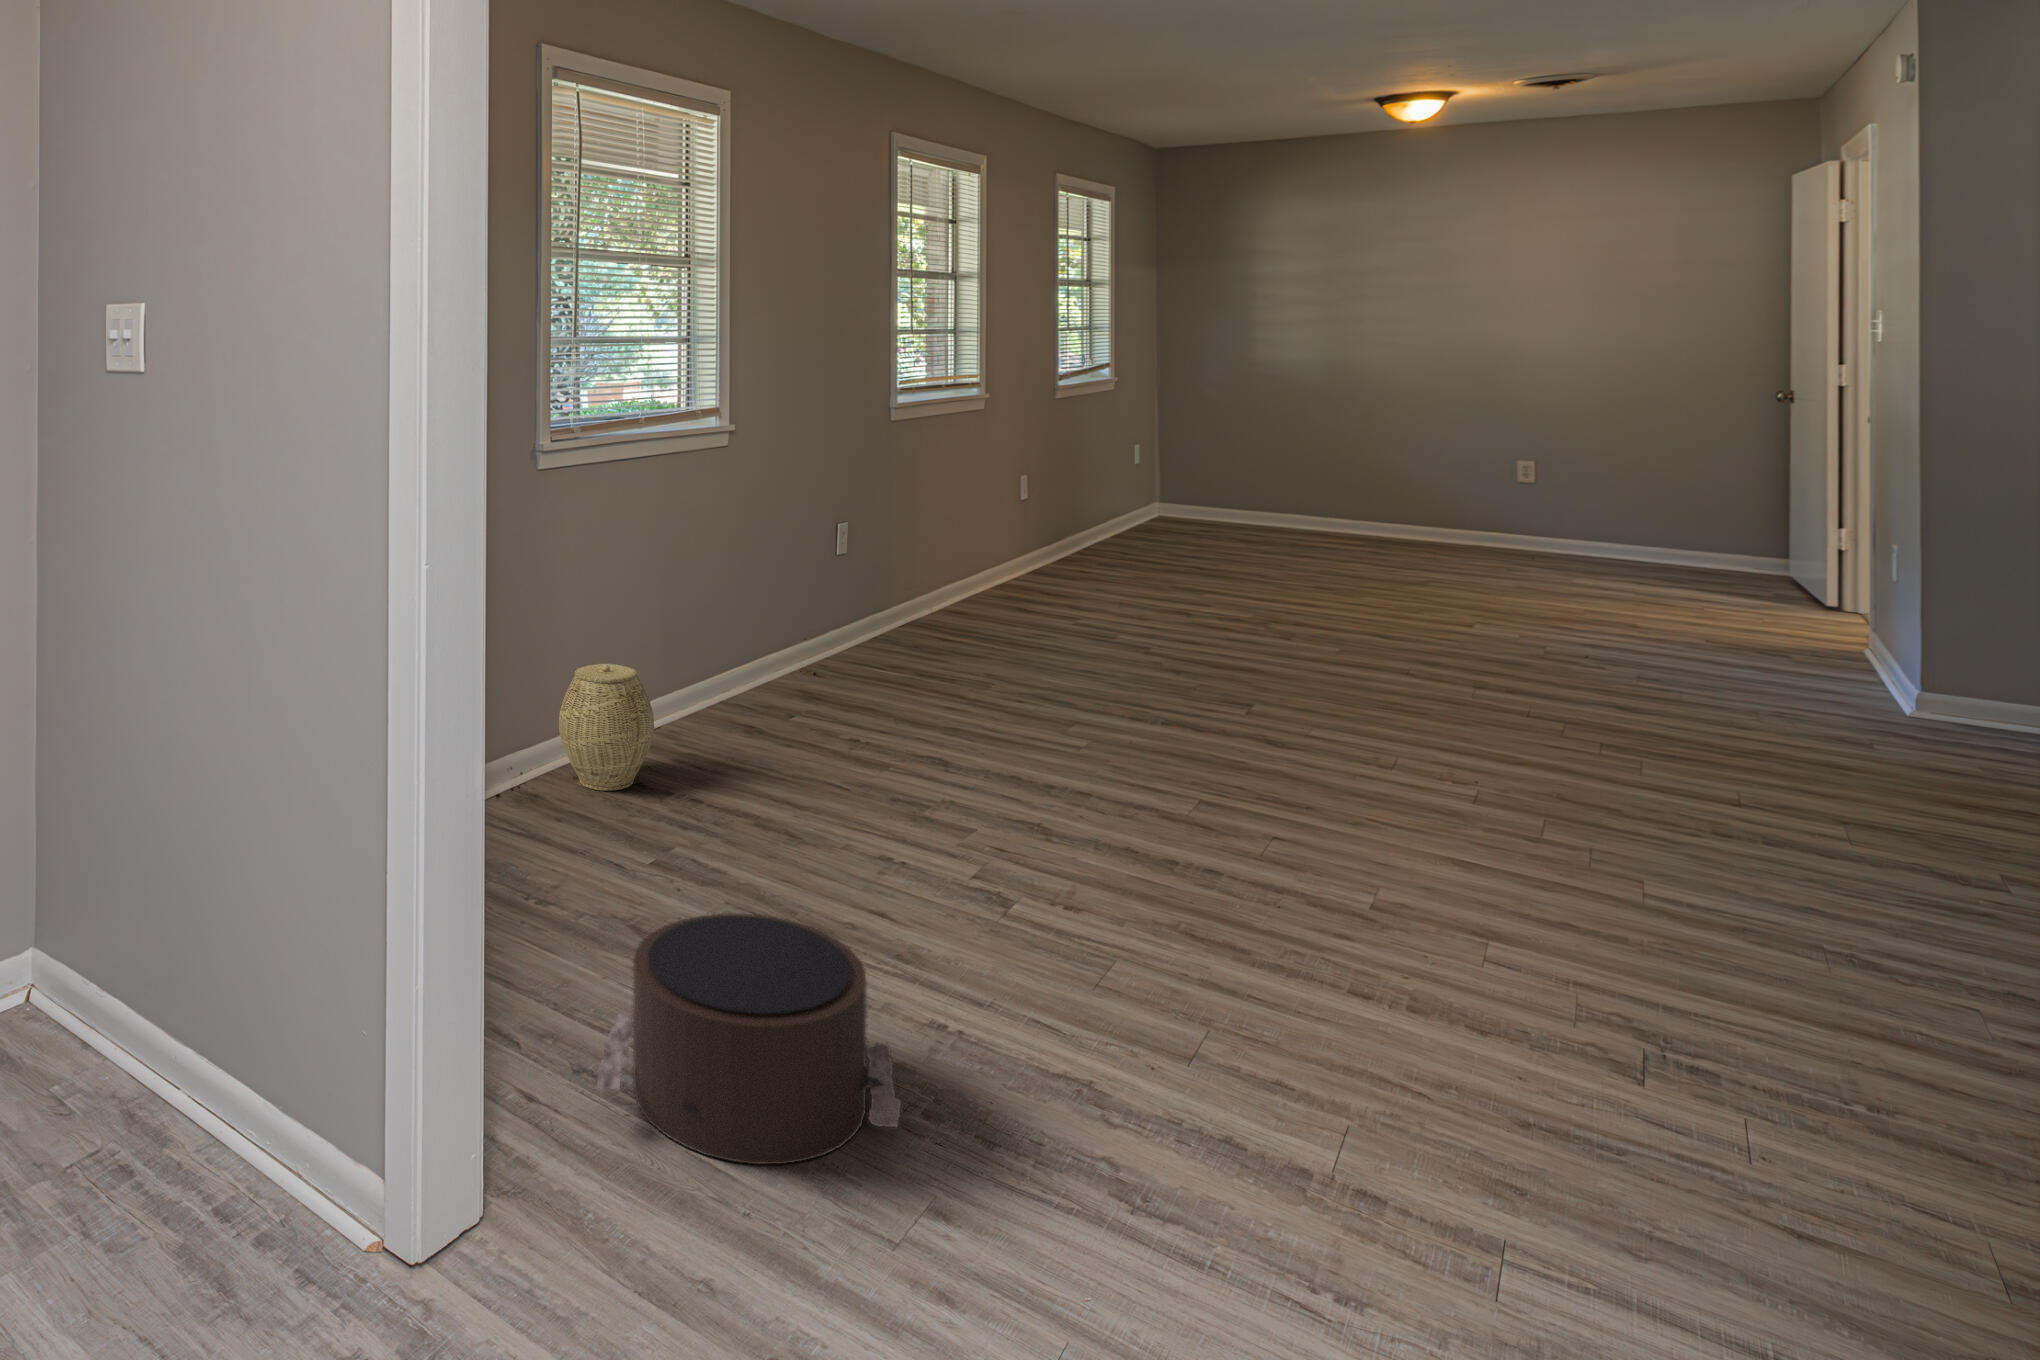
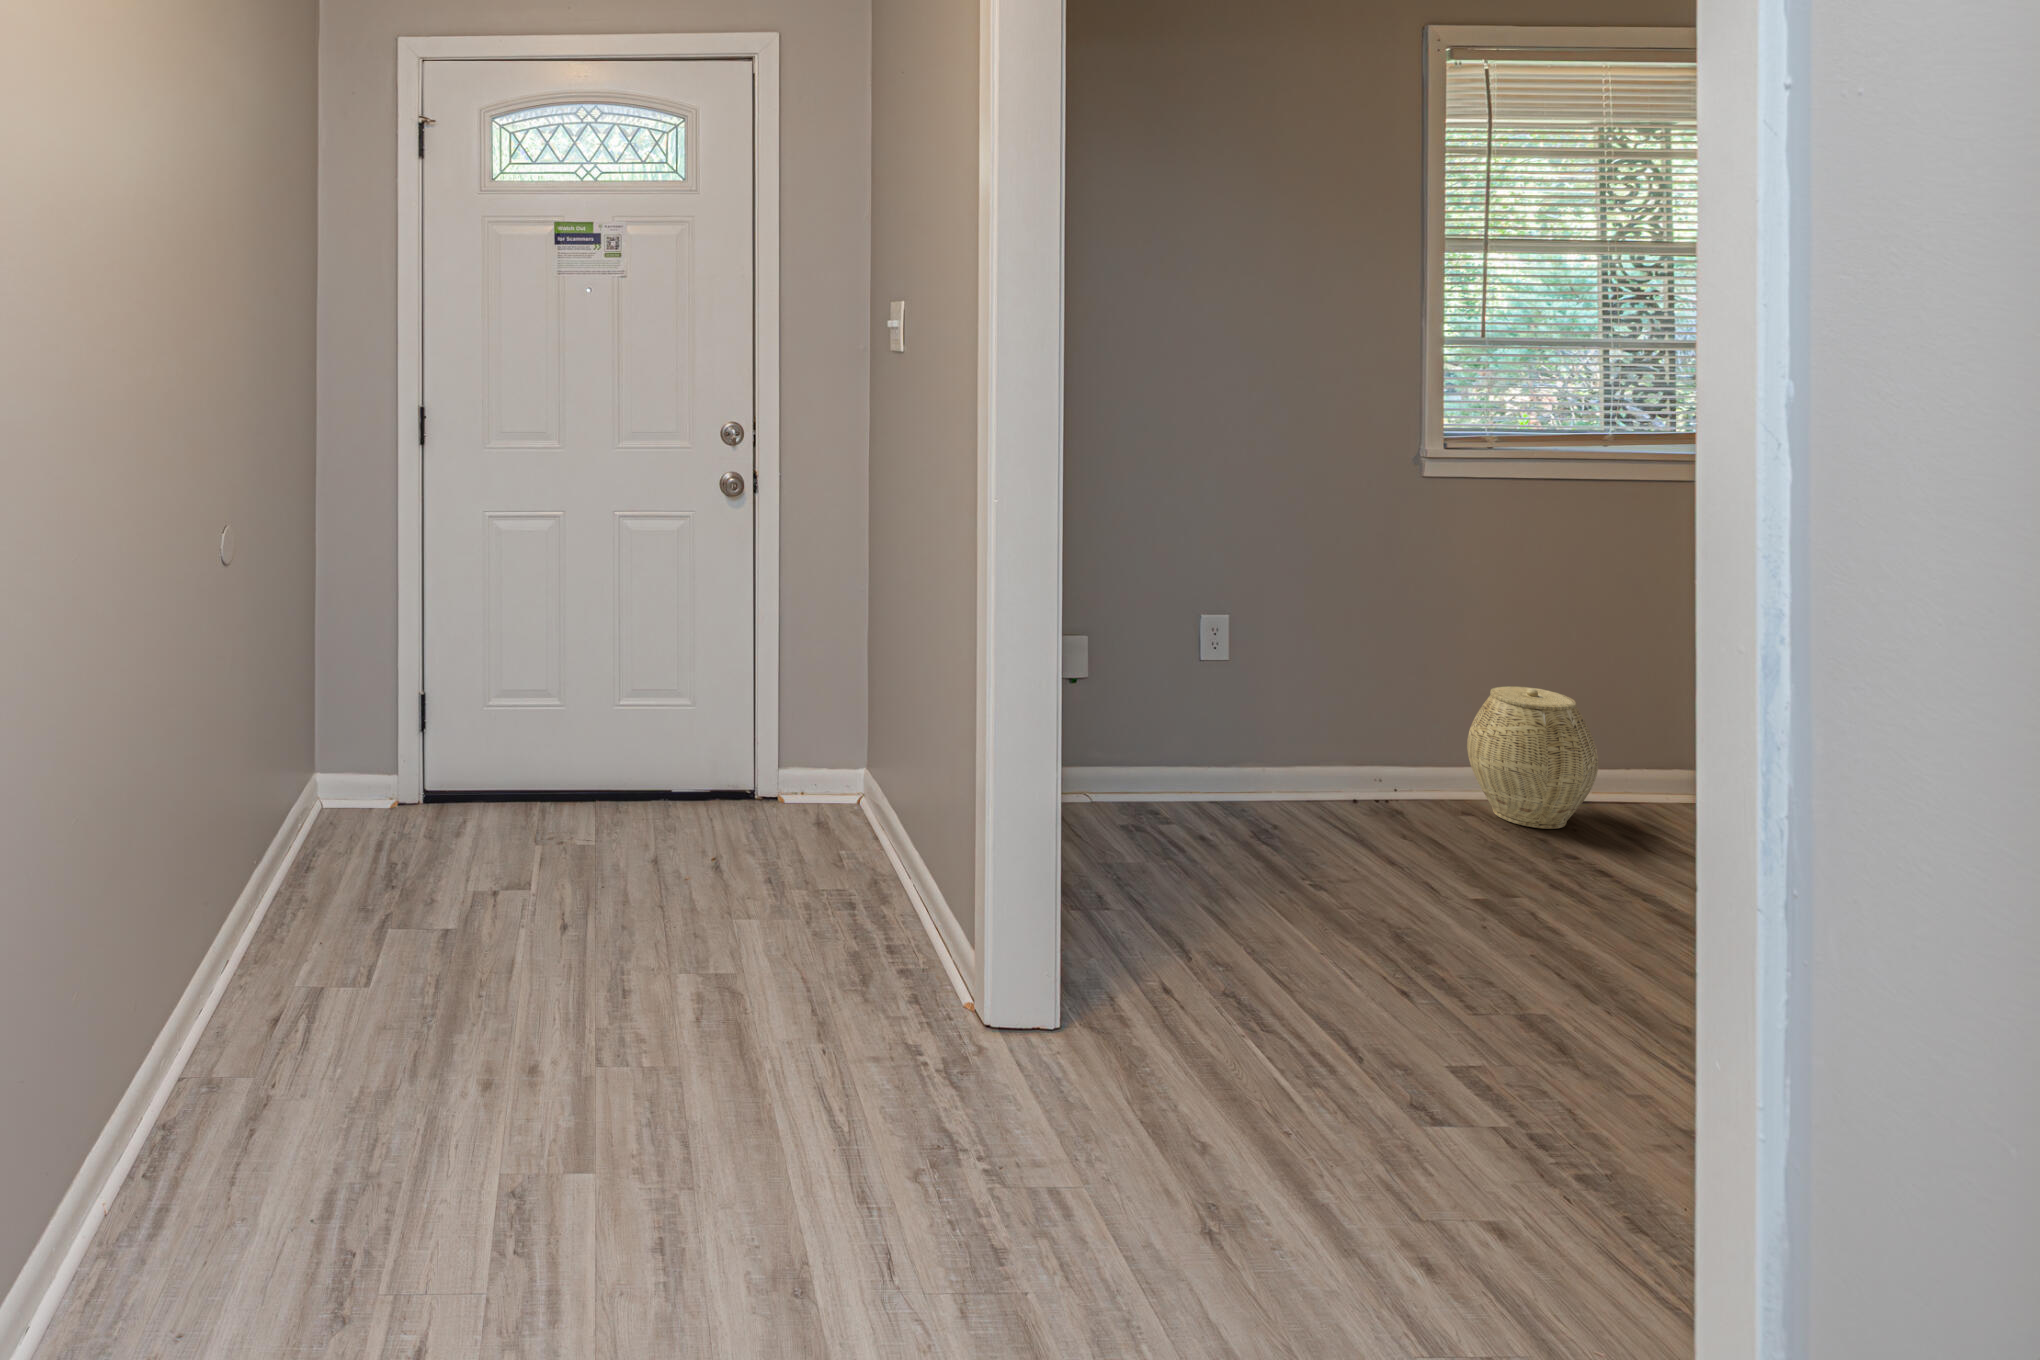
pouf: present [597,914,901,1164] -> none [1206,899,1557,1140]

